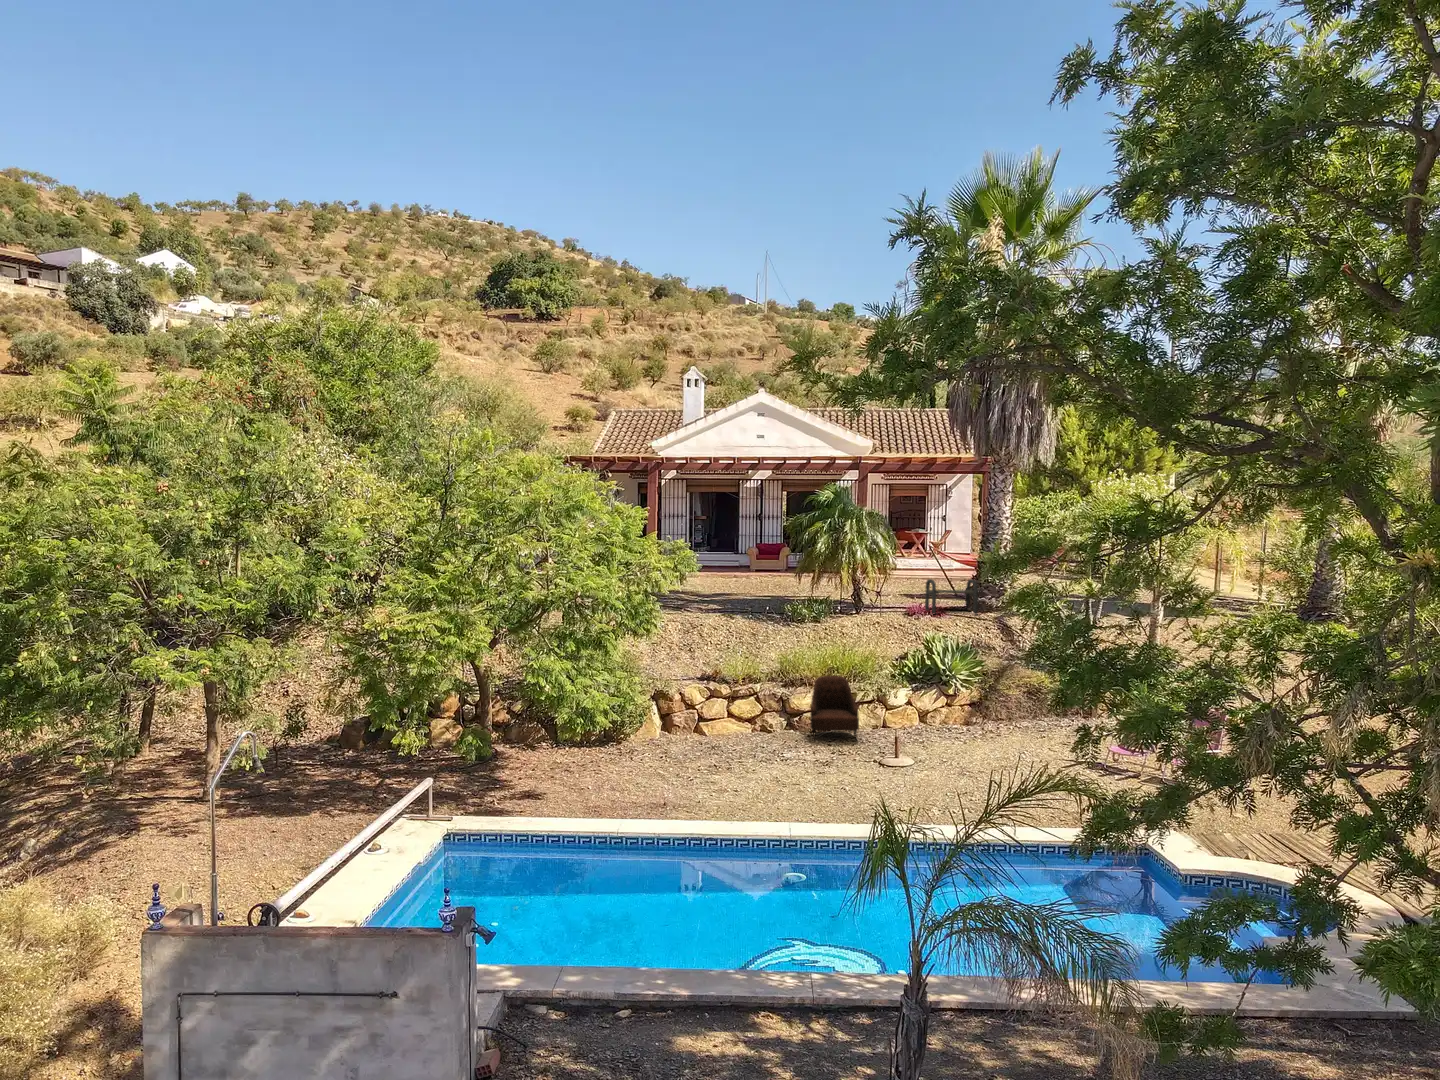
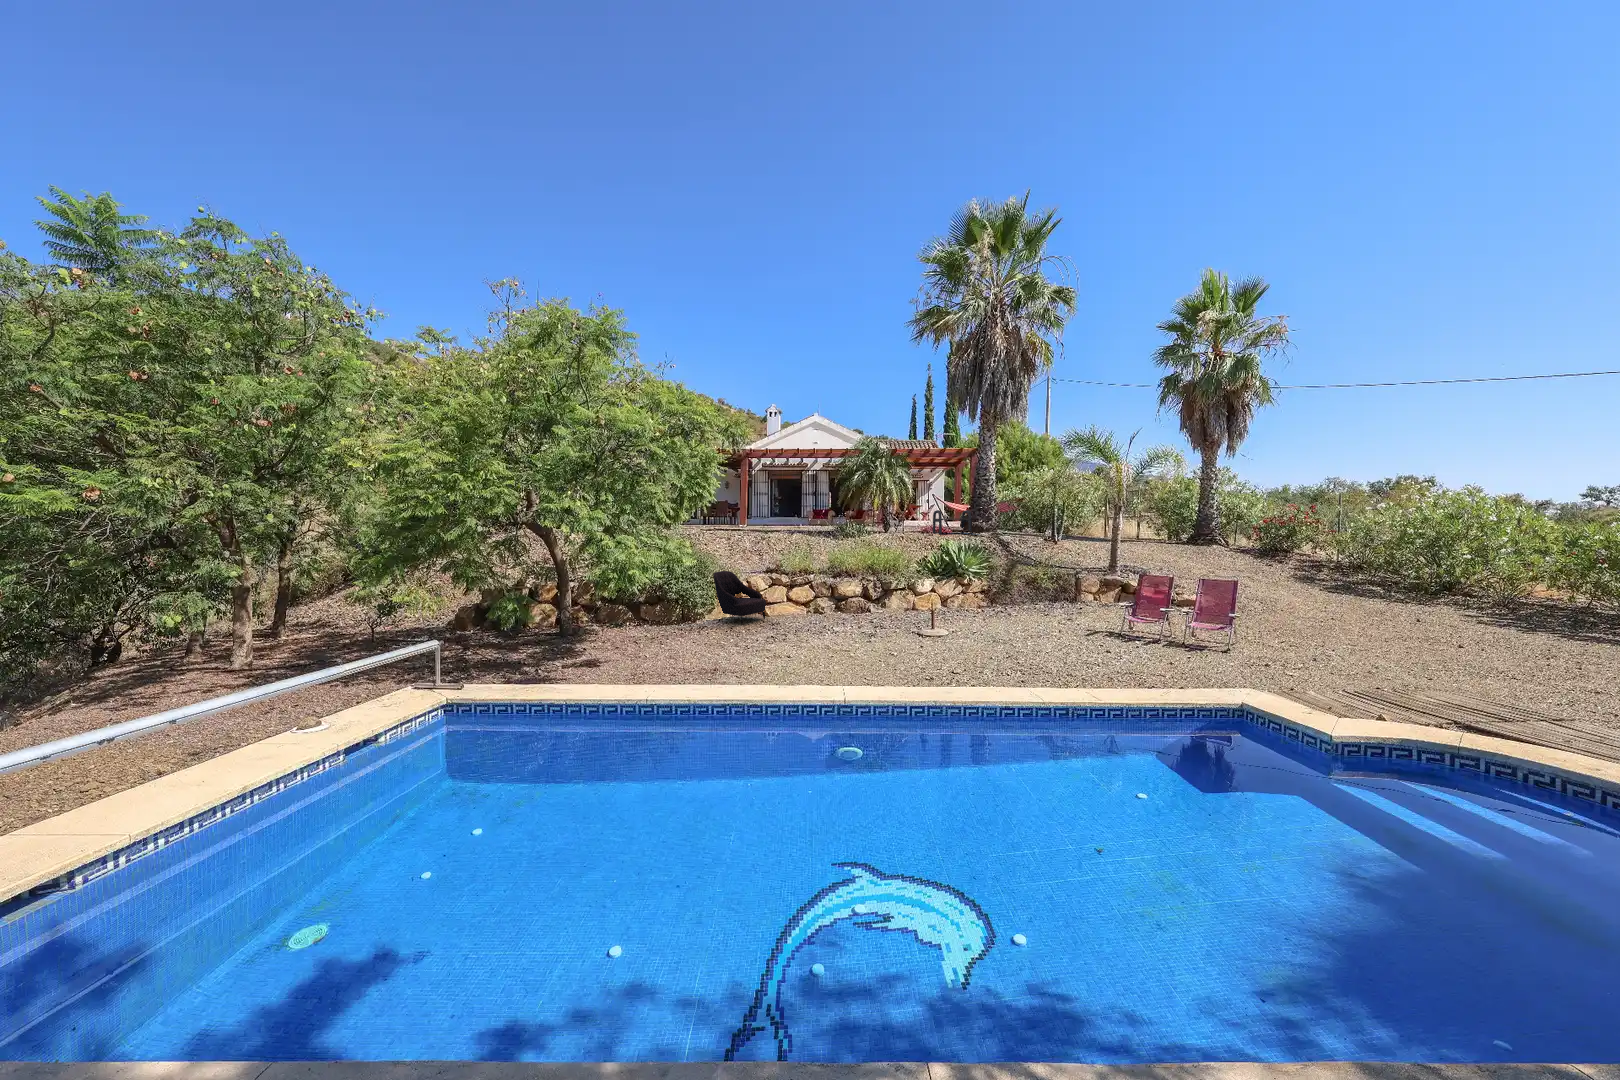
armchair: present [810,676,859,740] -> present [713,571,766,625]

